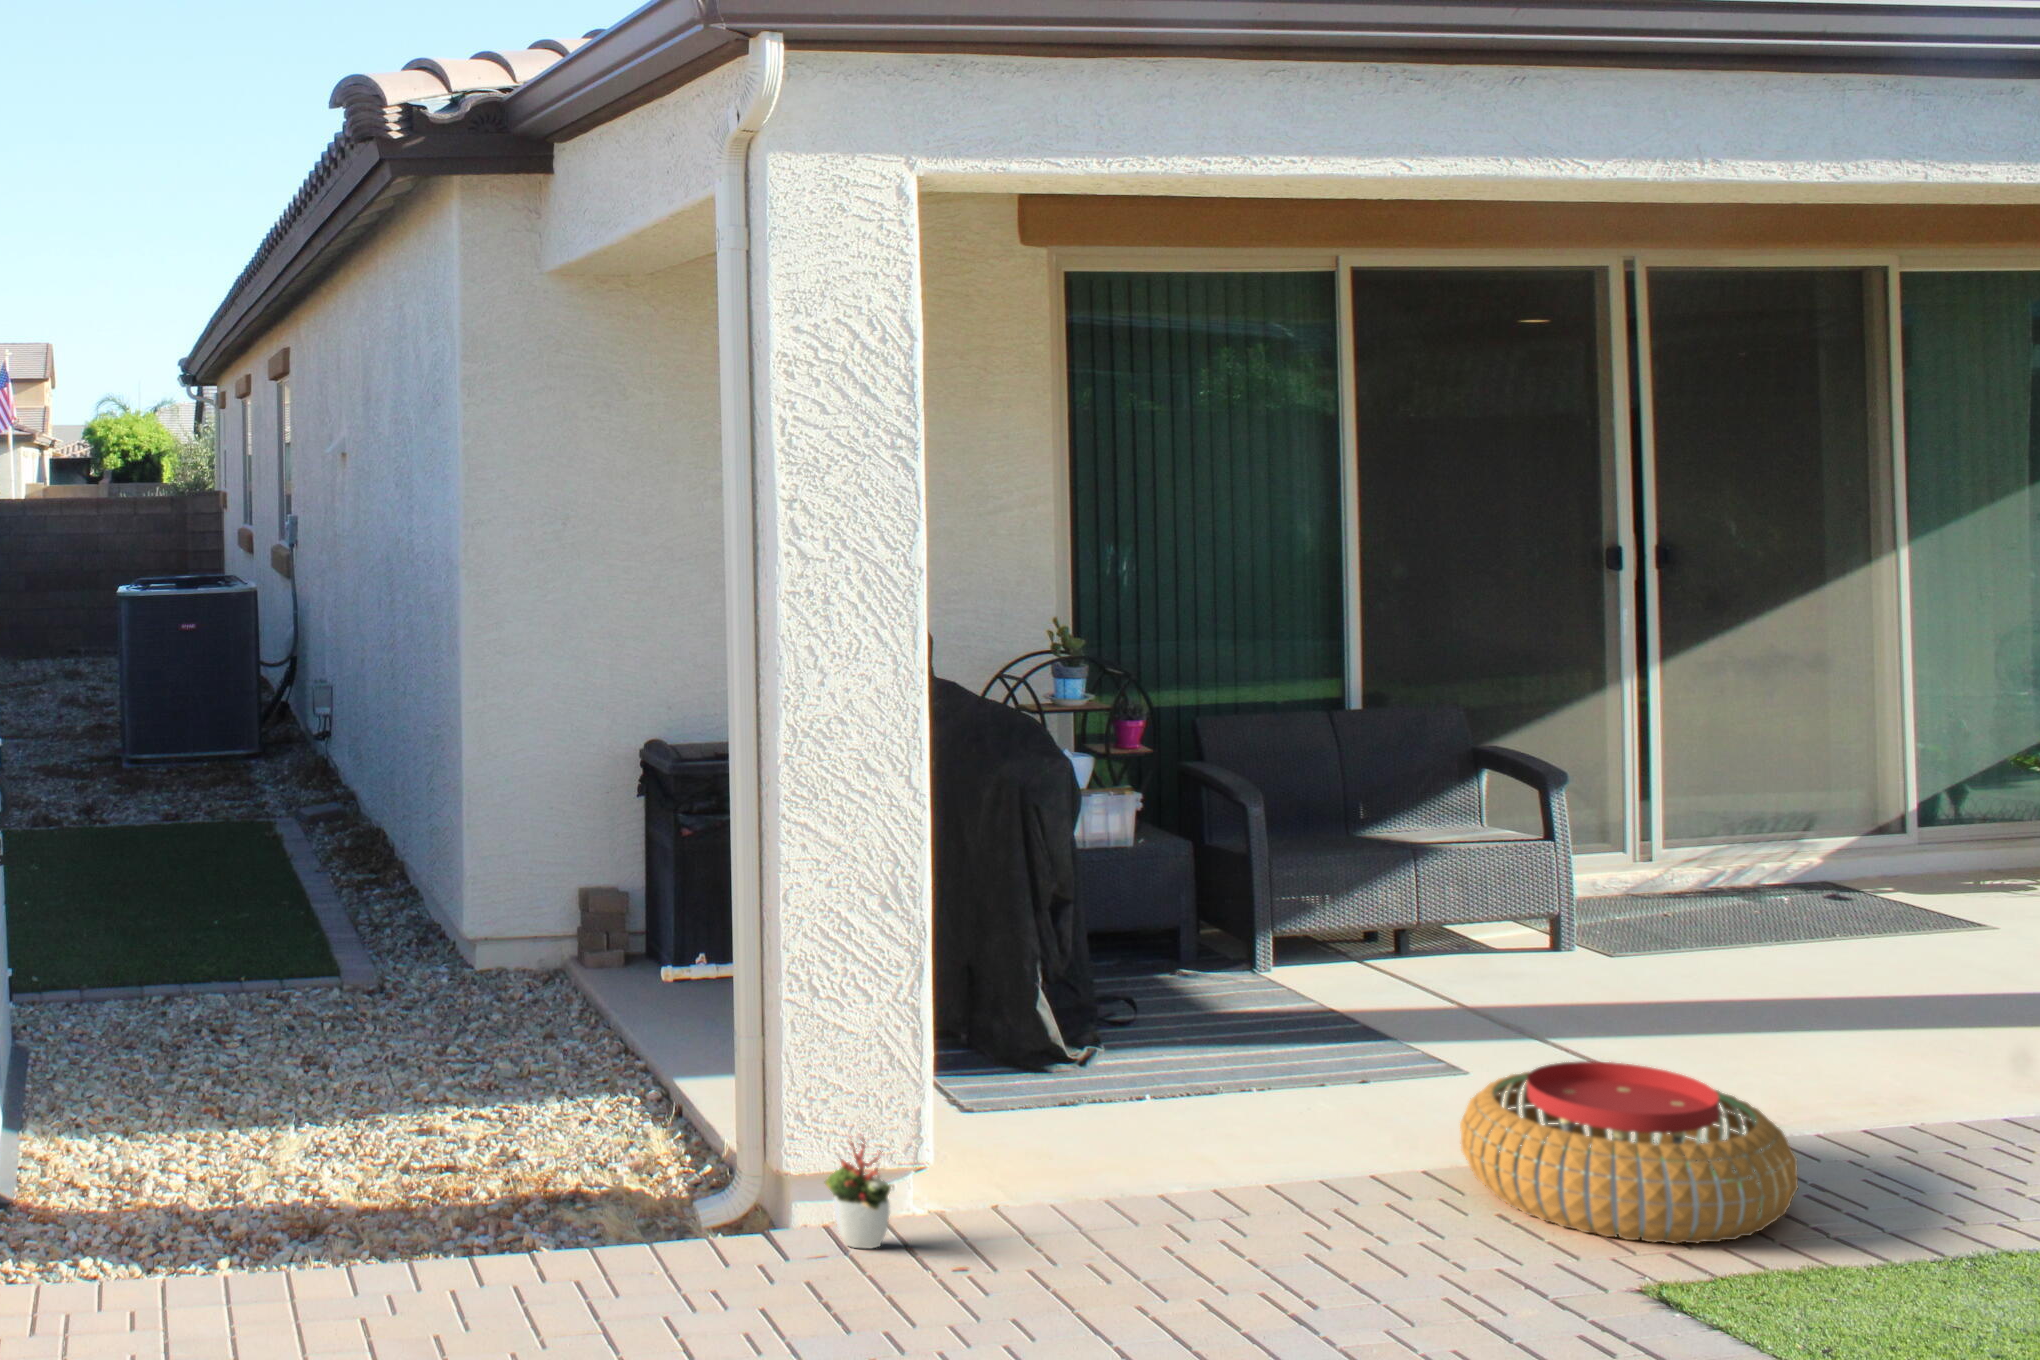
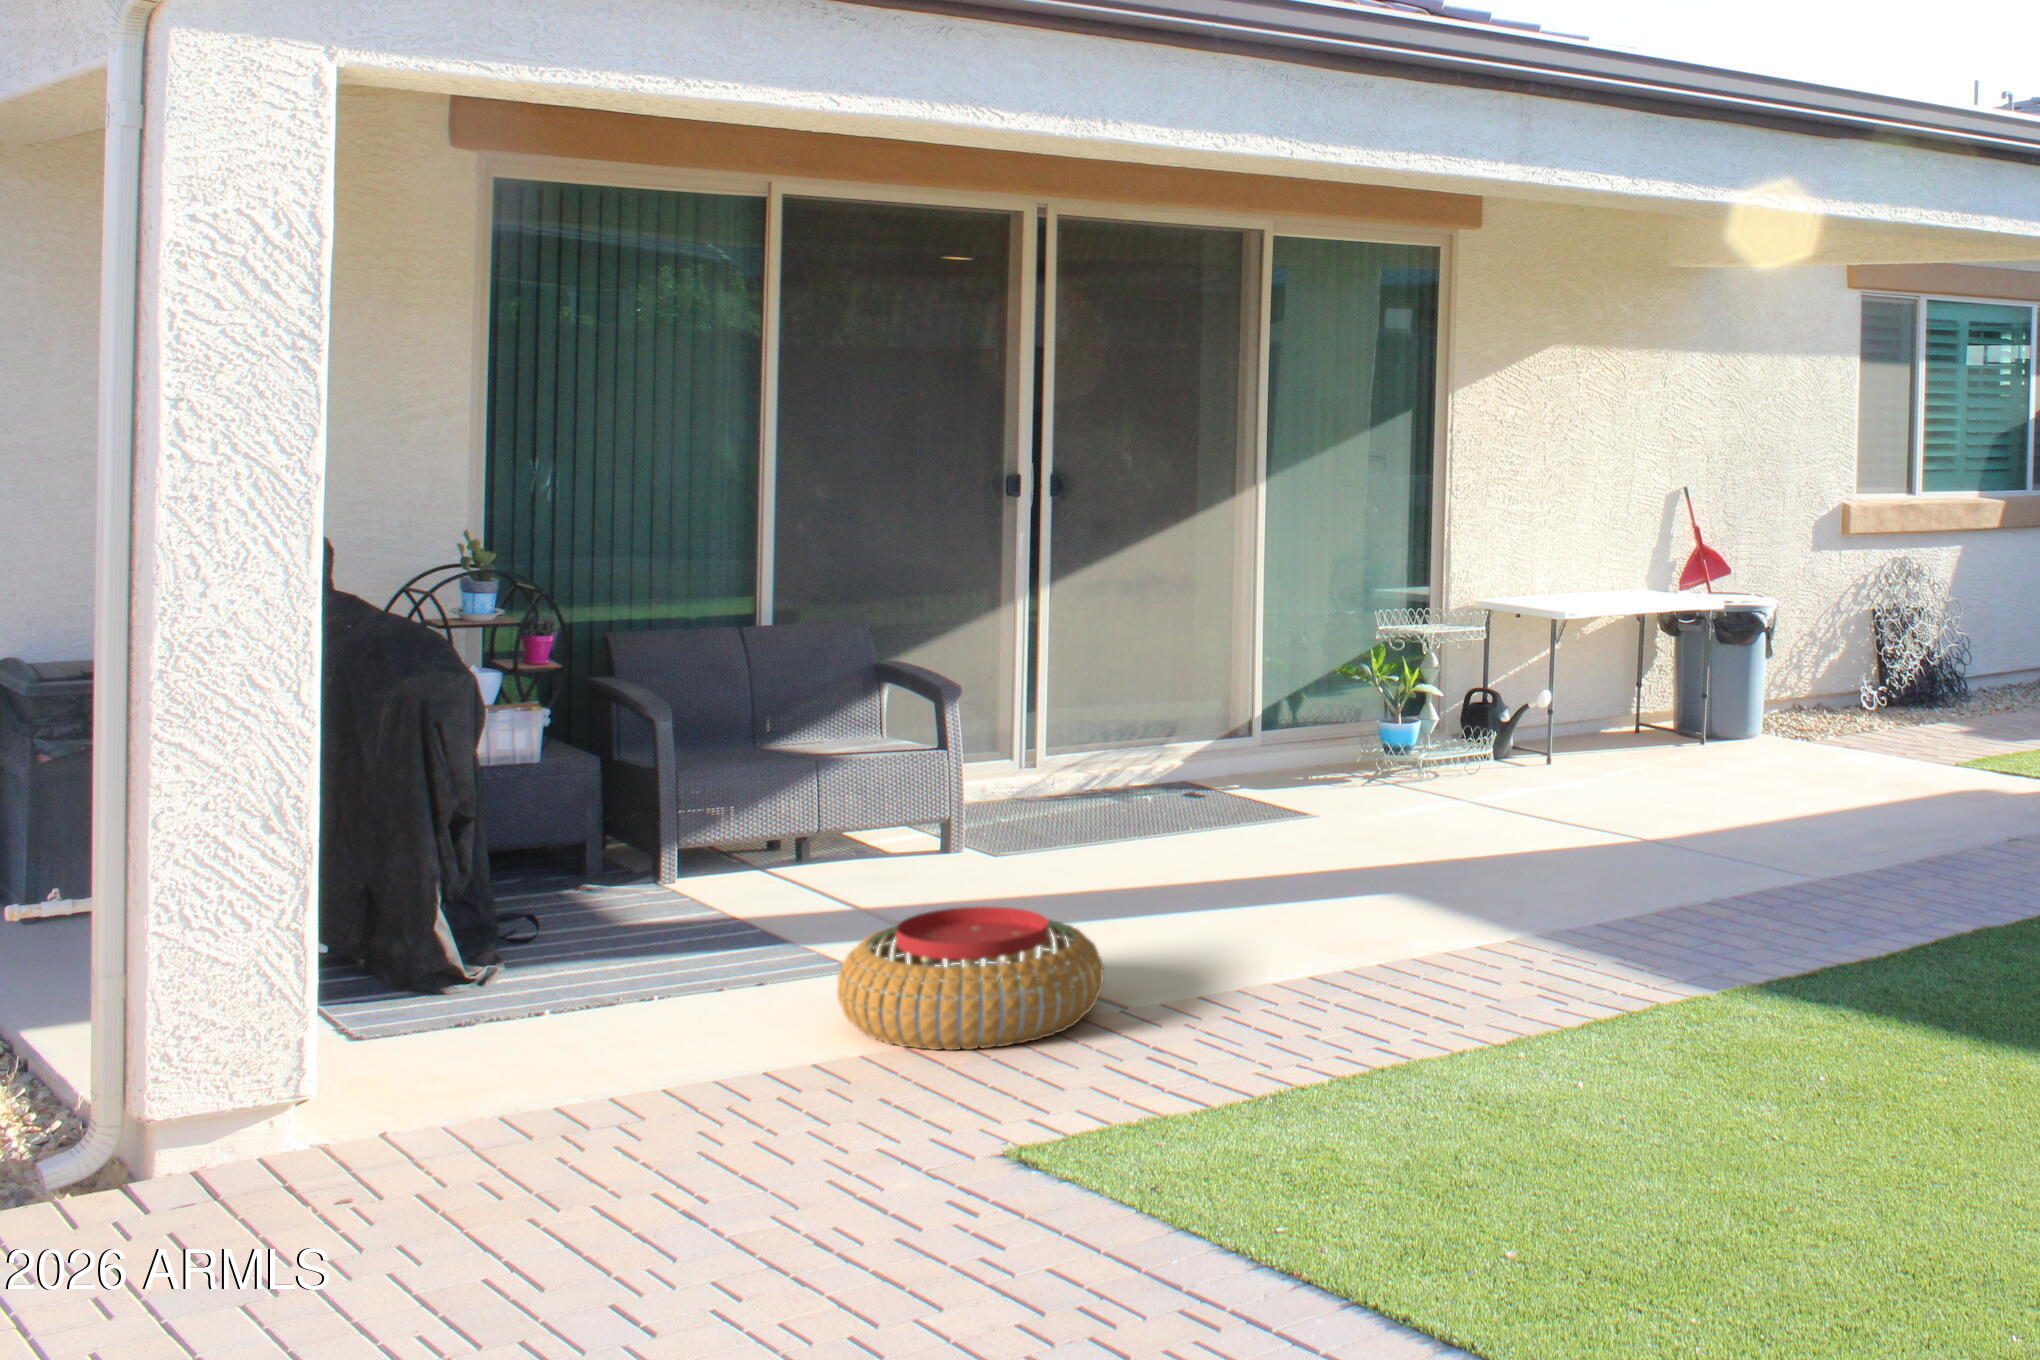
decorative plant: present [825,1136,891,1248] -> none [184,1063,264,1180]

